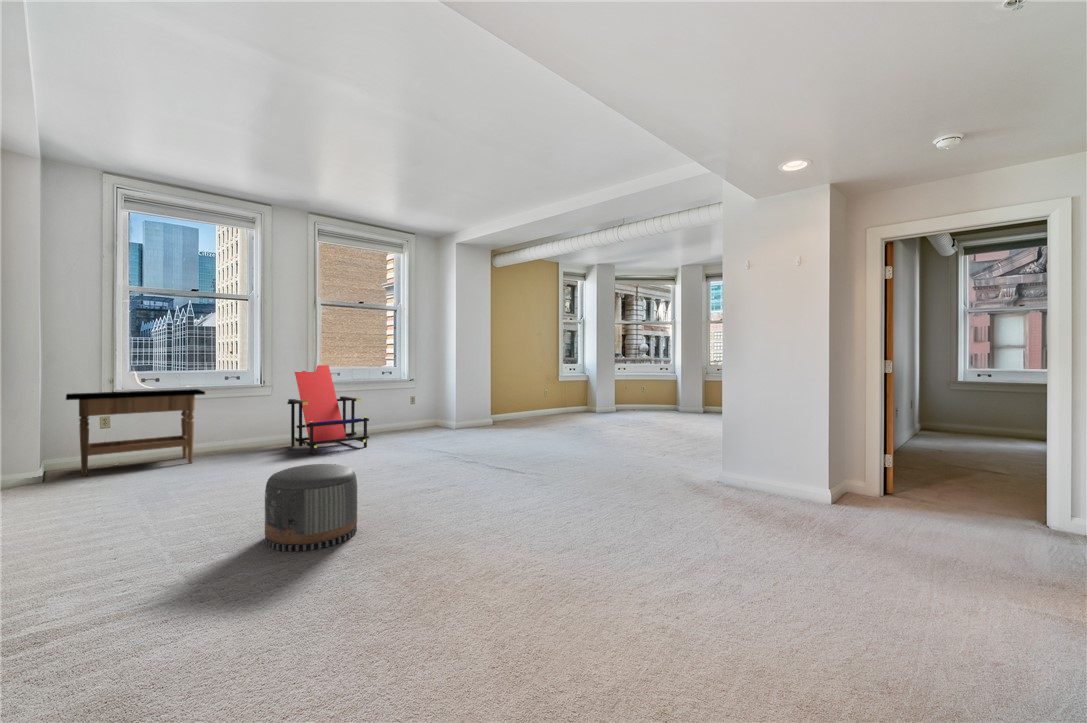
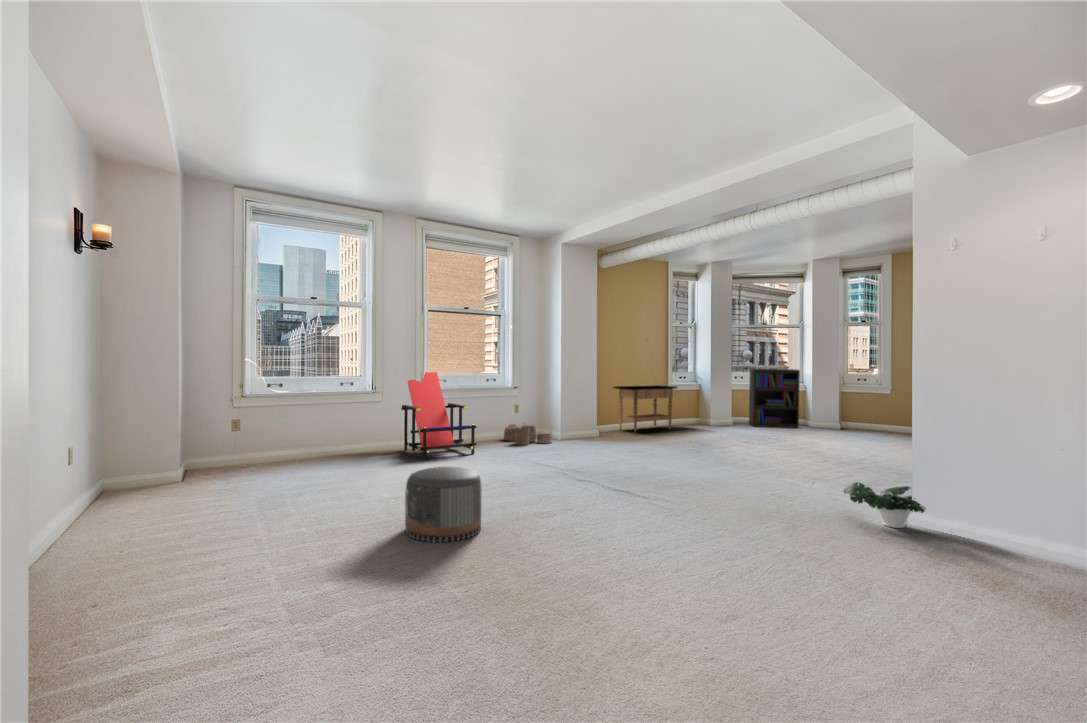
bookshelf: none [629,361,671,413] -> present [749,369,800,428]
side table: present [66,389,205,476] -> present [614,385,677,433]
woven basket: none [400,415,449,436] -> present [504,424,552,445]
potted plant: none [718,461,805,502] -> present [844,482,926,528]

